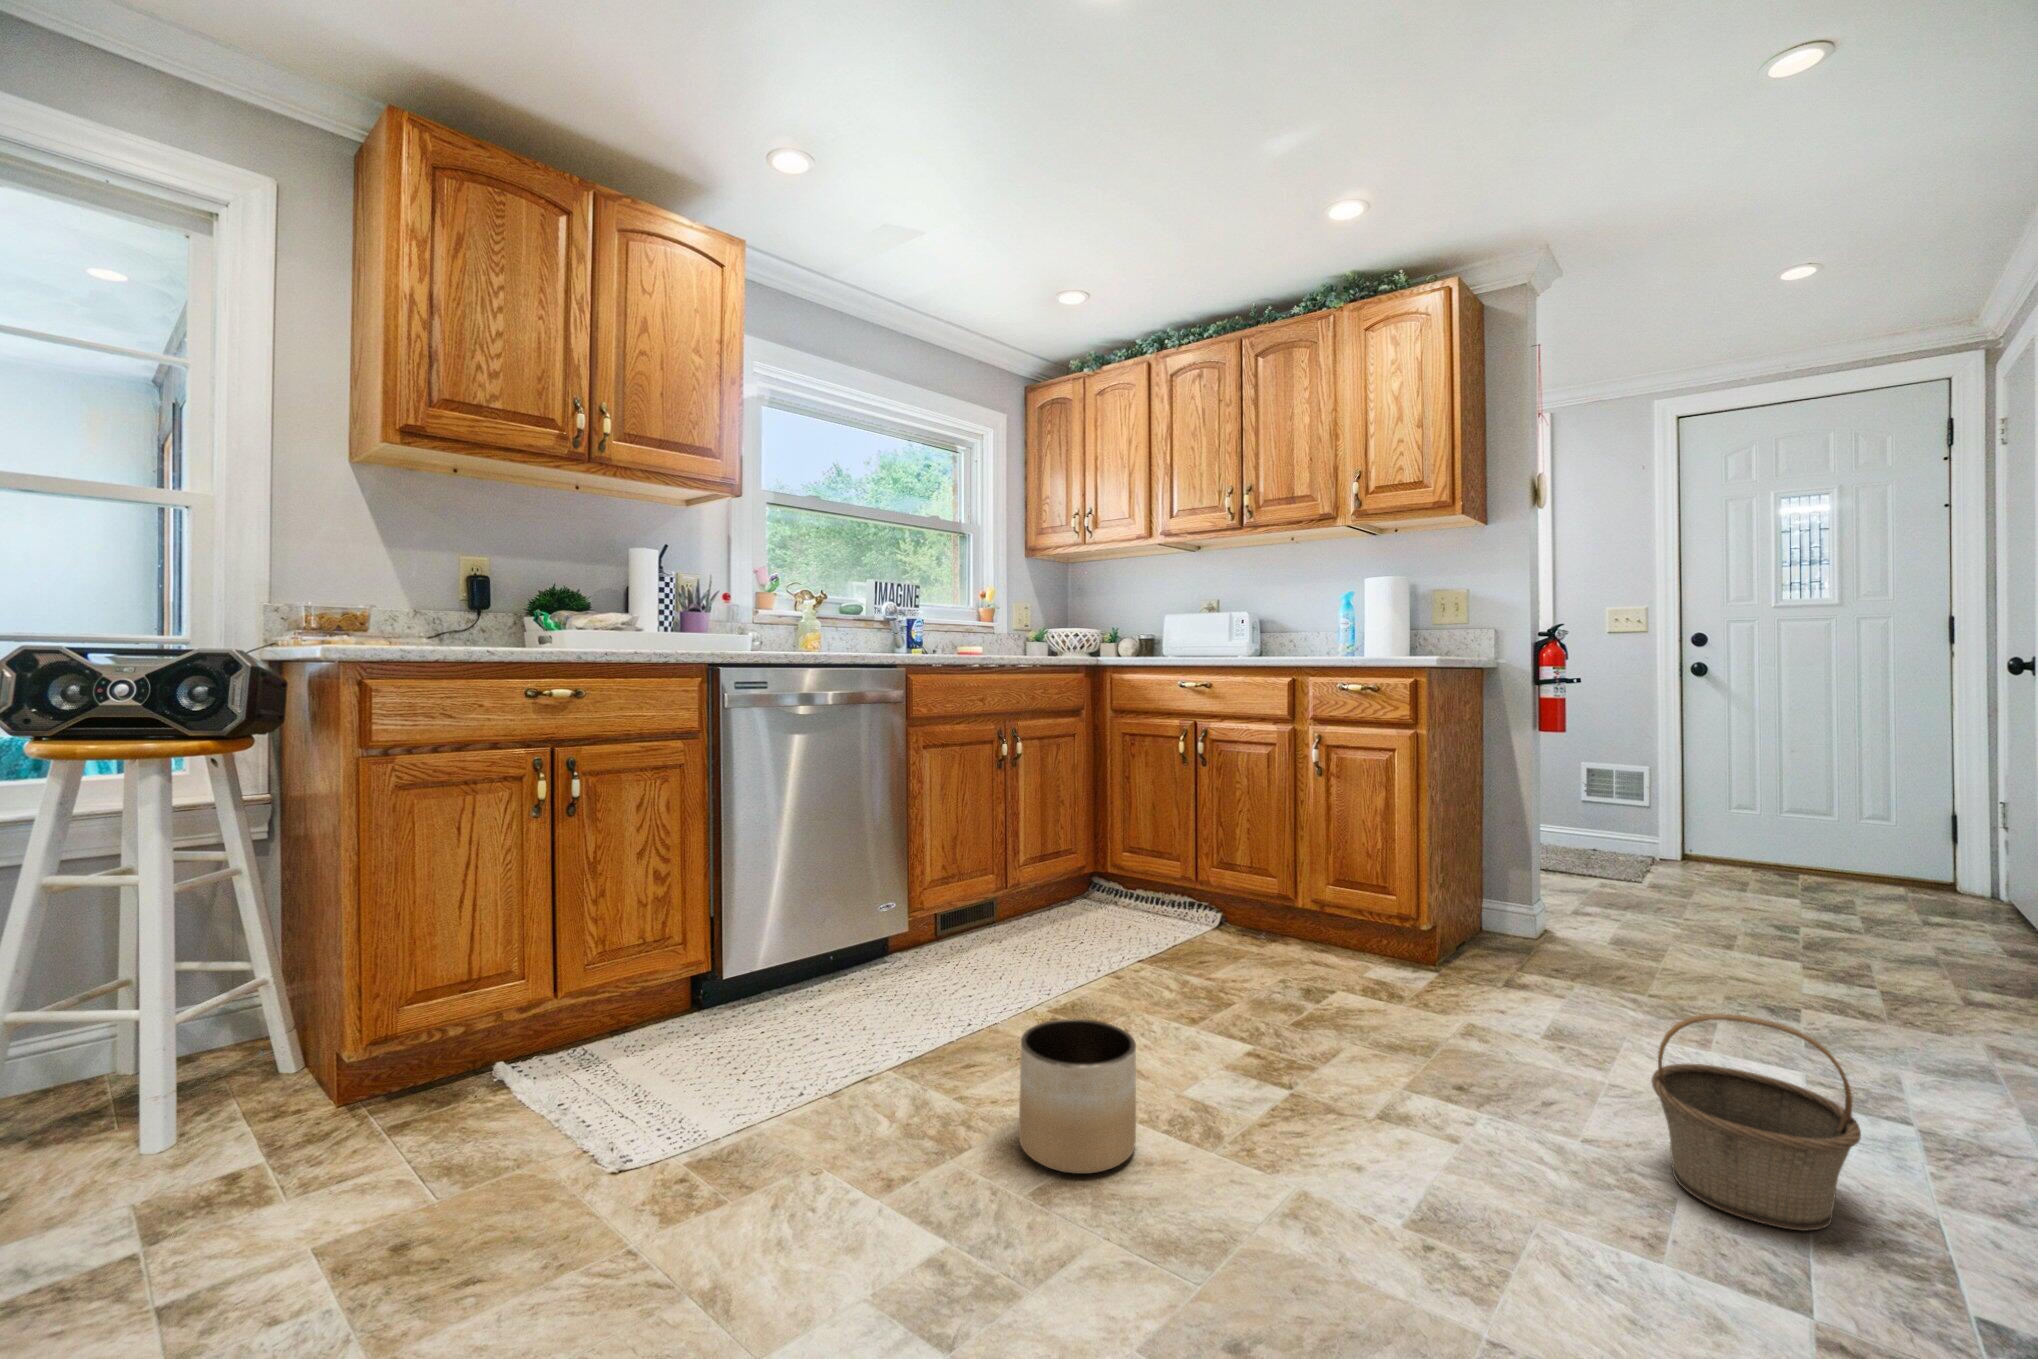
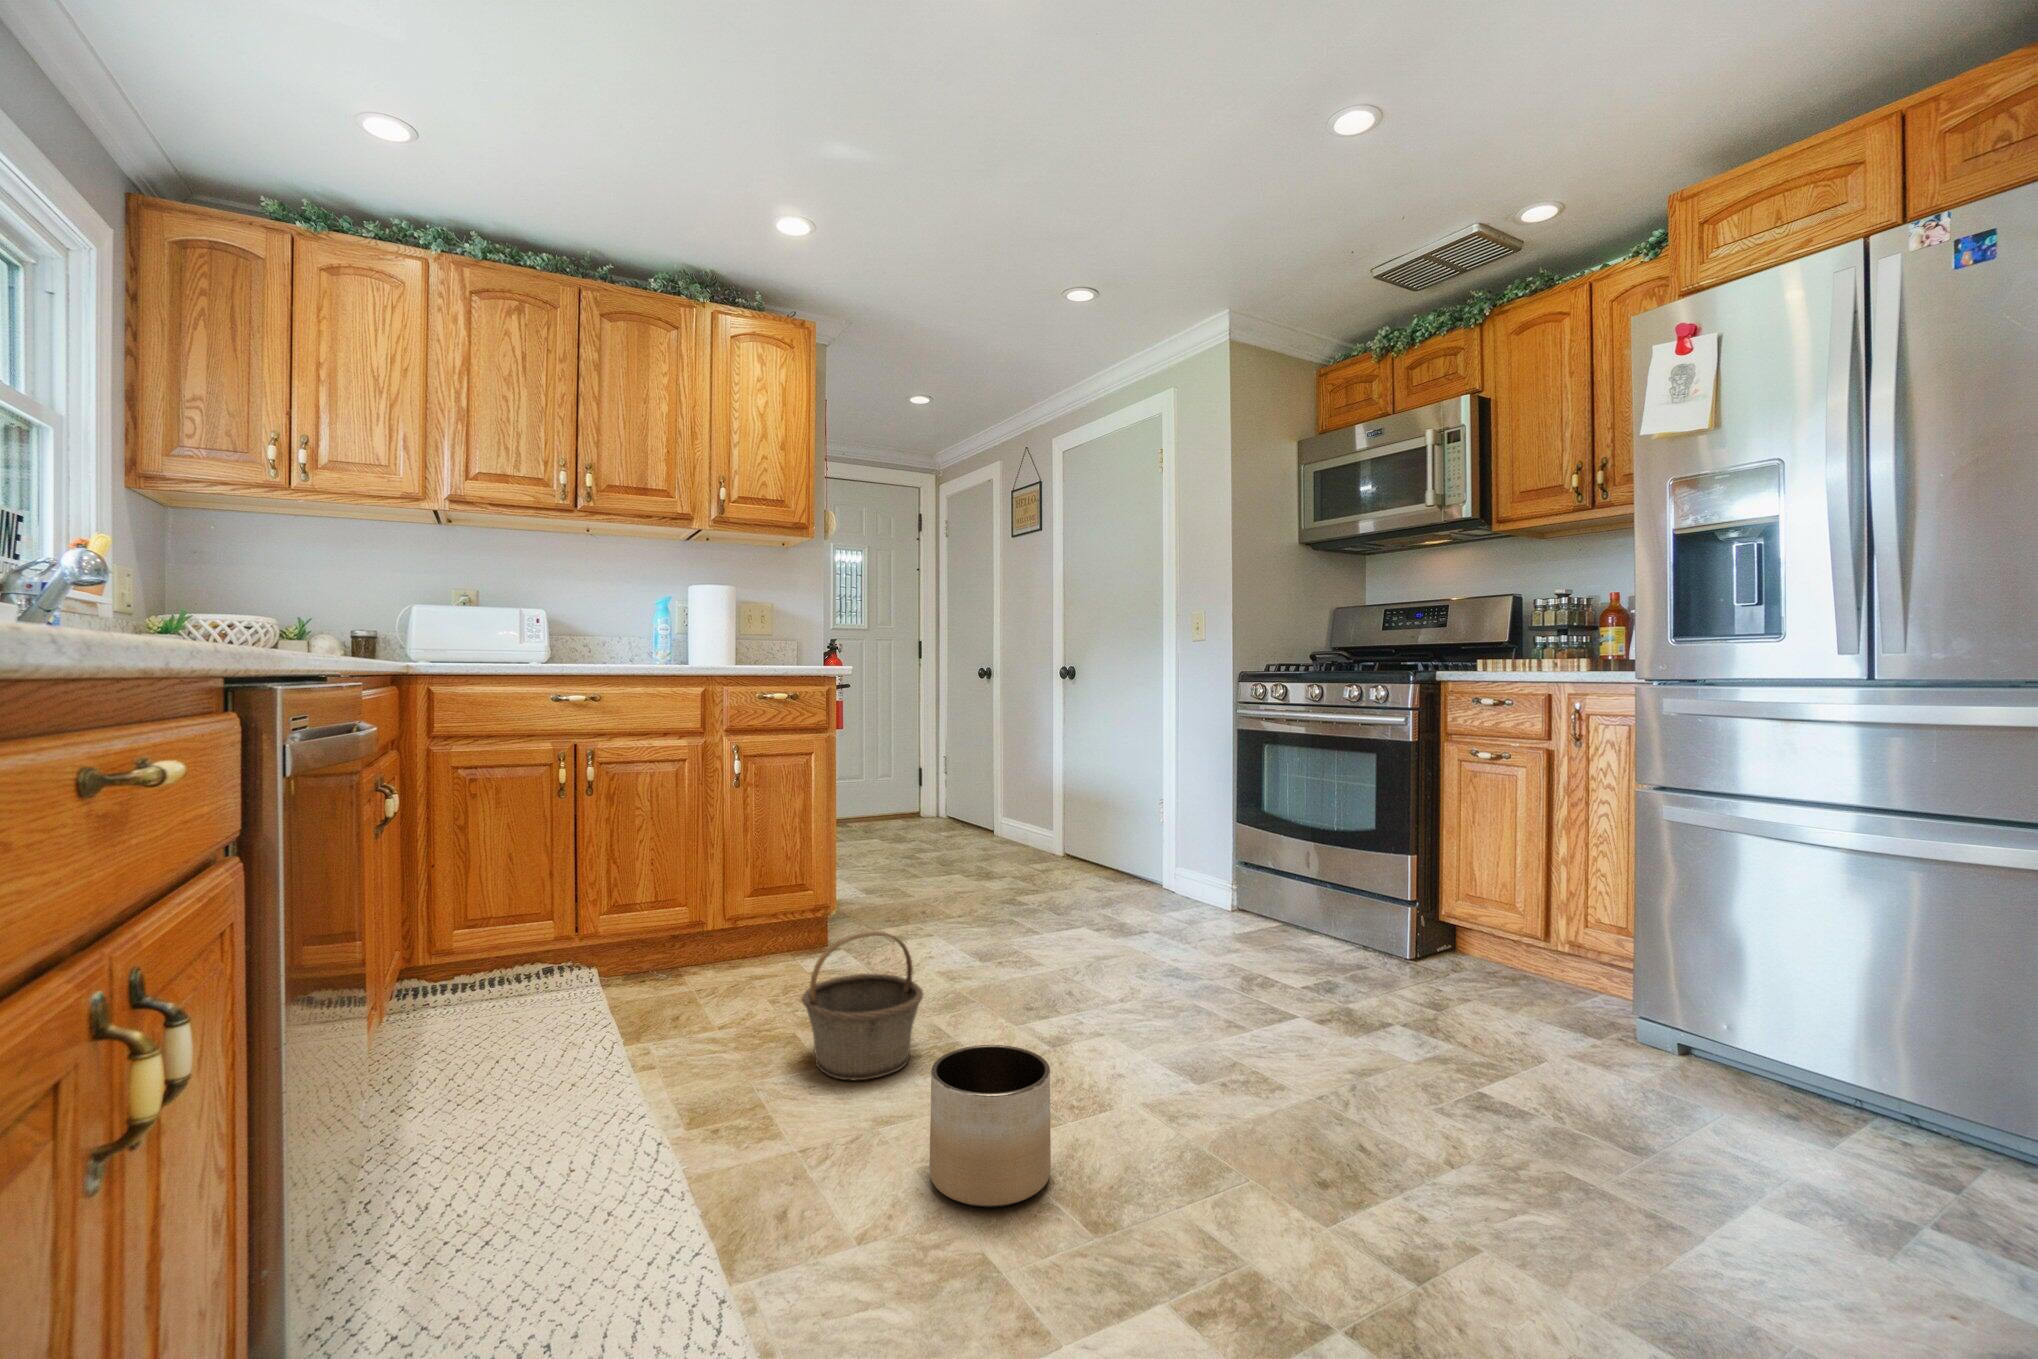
basket: present [1651,1013,1861,1231] -> present [802,931,923,1080]

